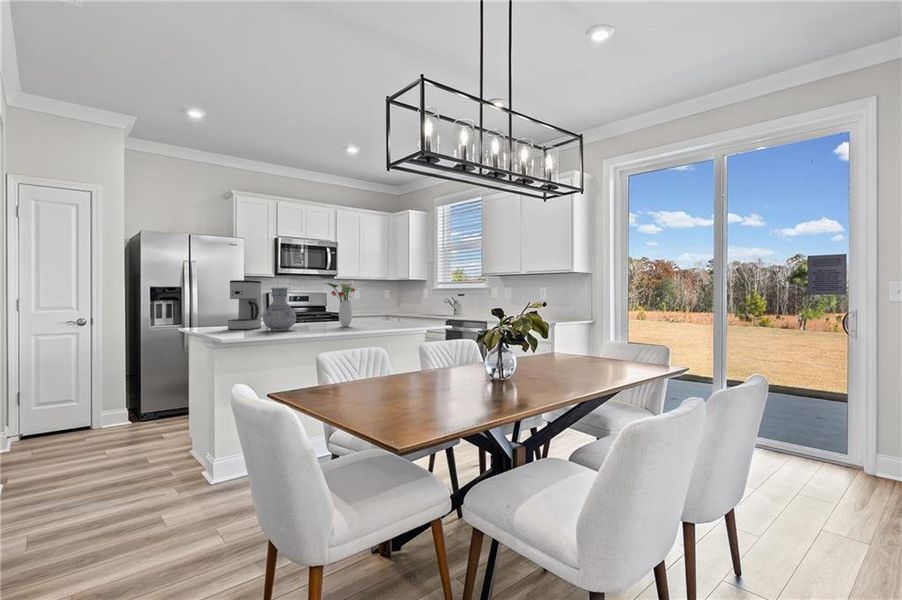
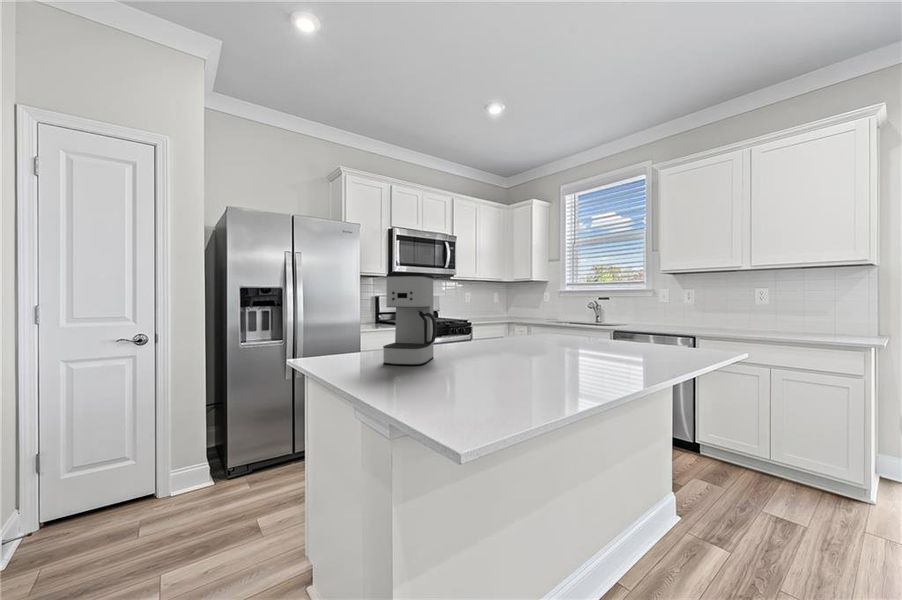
flower arrangement: present [326,282,355,327] -> none [528,277,596,354]
vase: present [263,287,296,331] -> none [460,285,521,372]

